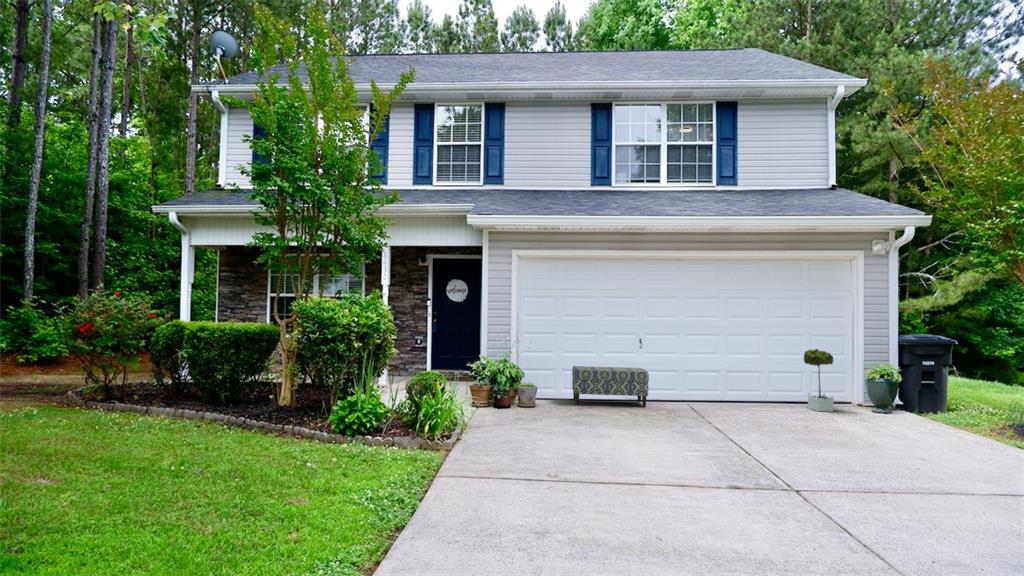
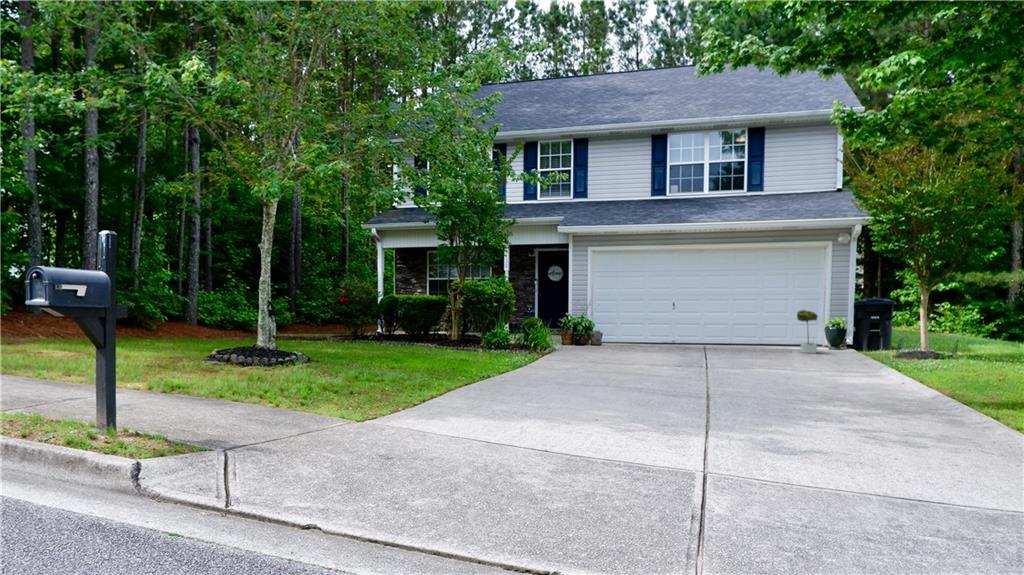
bench: present [572,366,649,407] -> none [632,323,682,349]

